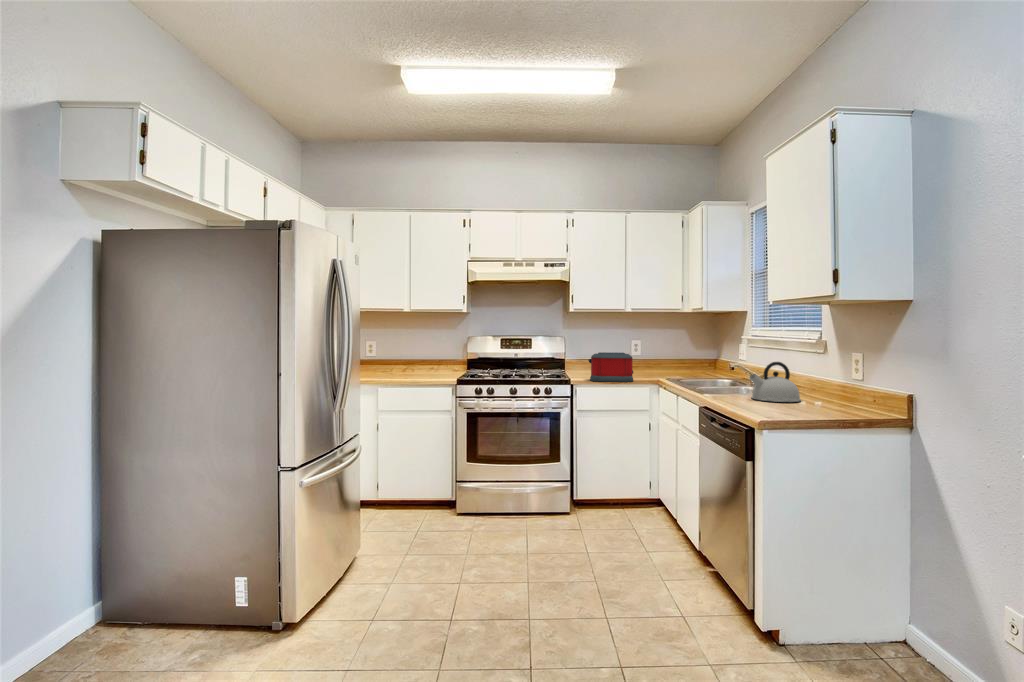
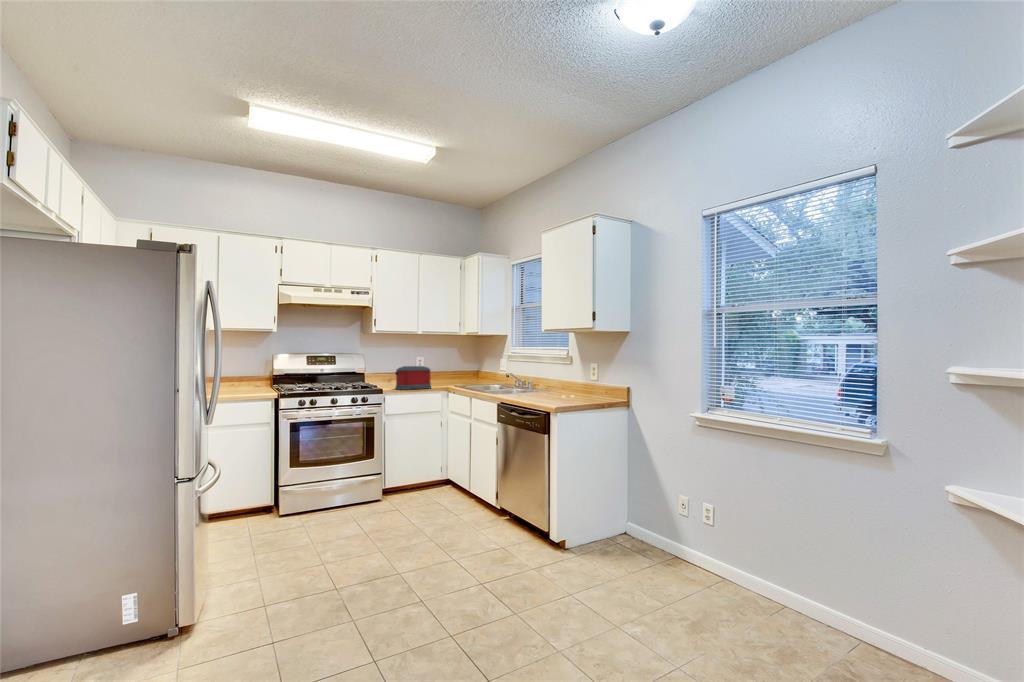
kettle: present [750,362,801,402] -> none [521,367,549,393]

